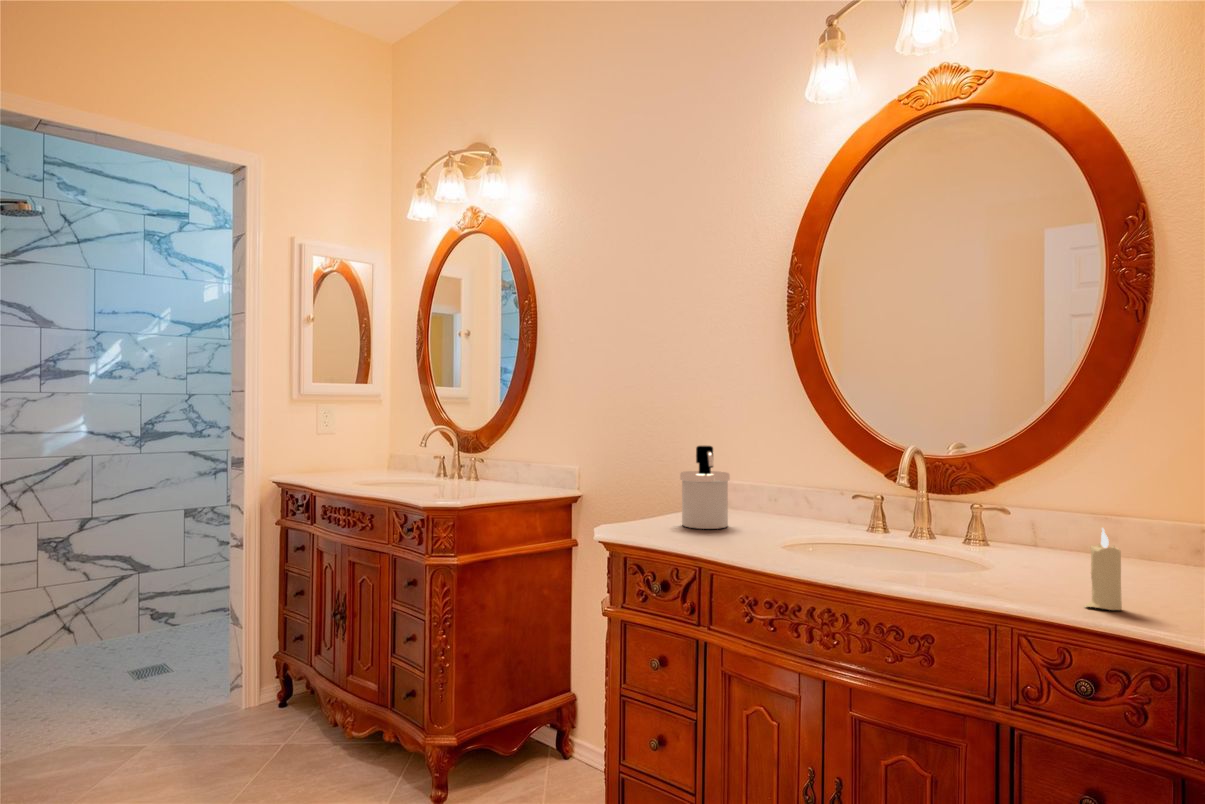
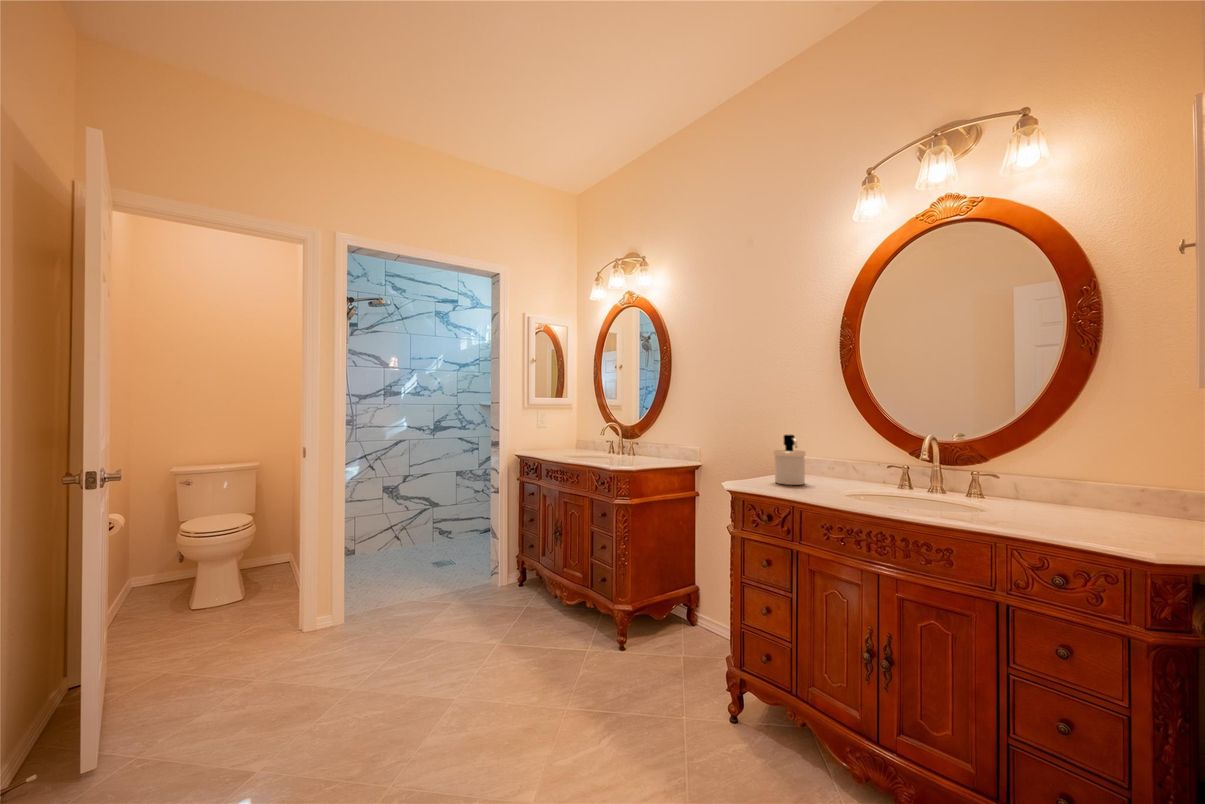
candle: present [1085,528,1122,610] -> none [1059,485,1086,536]

